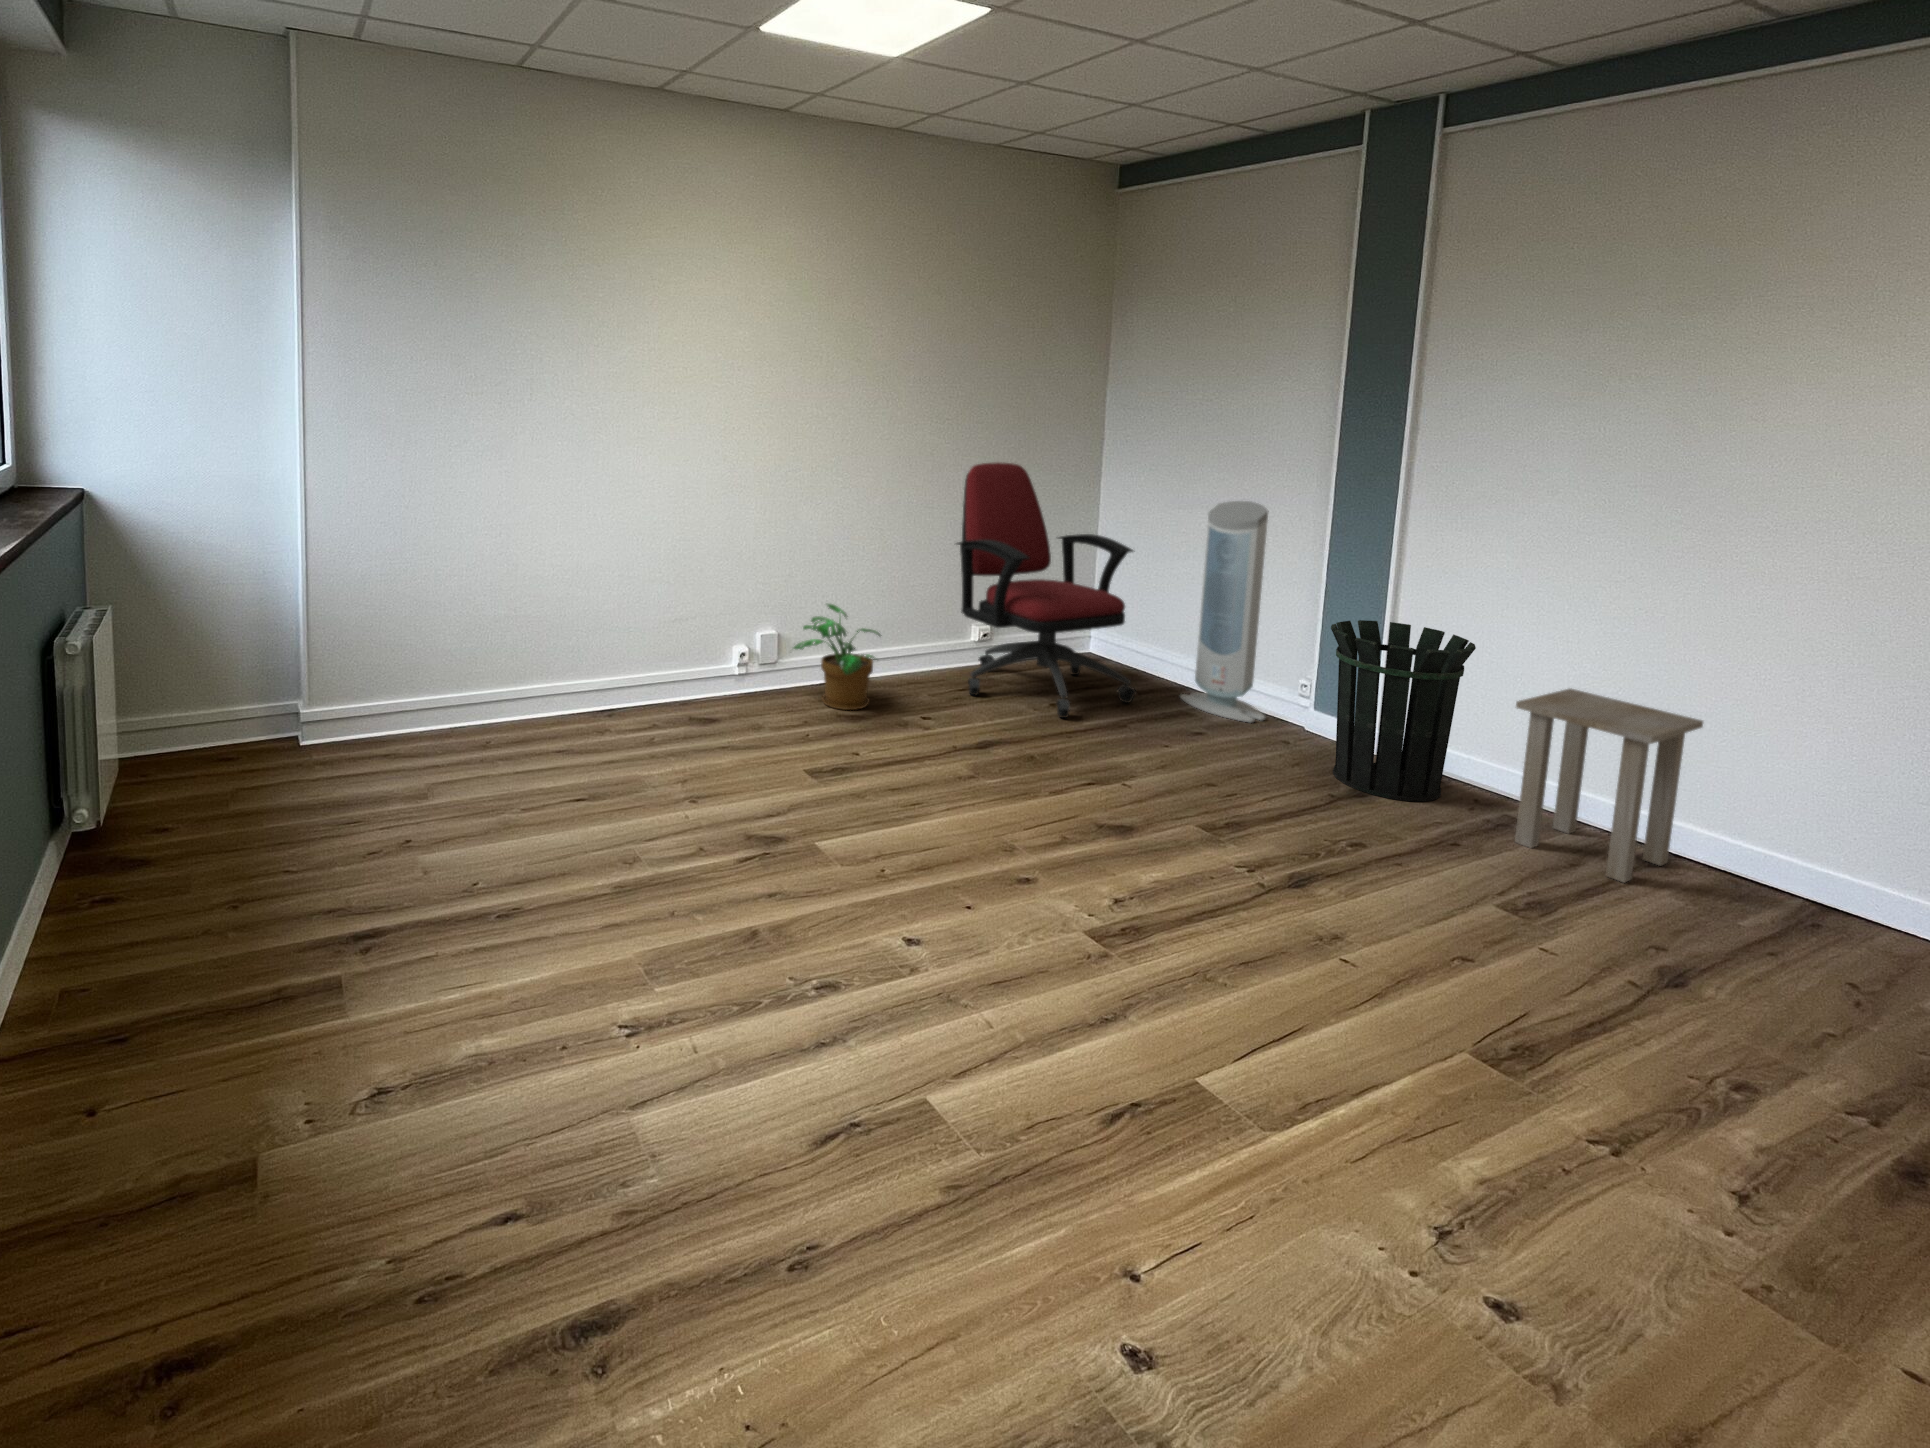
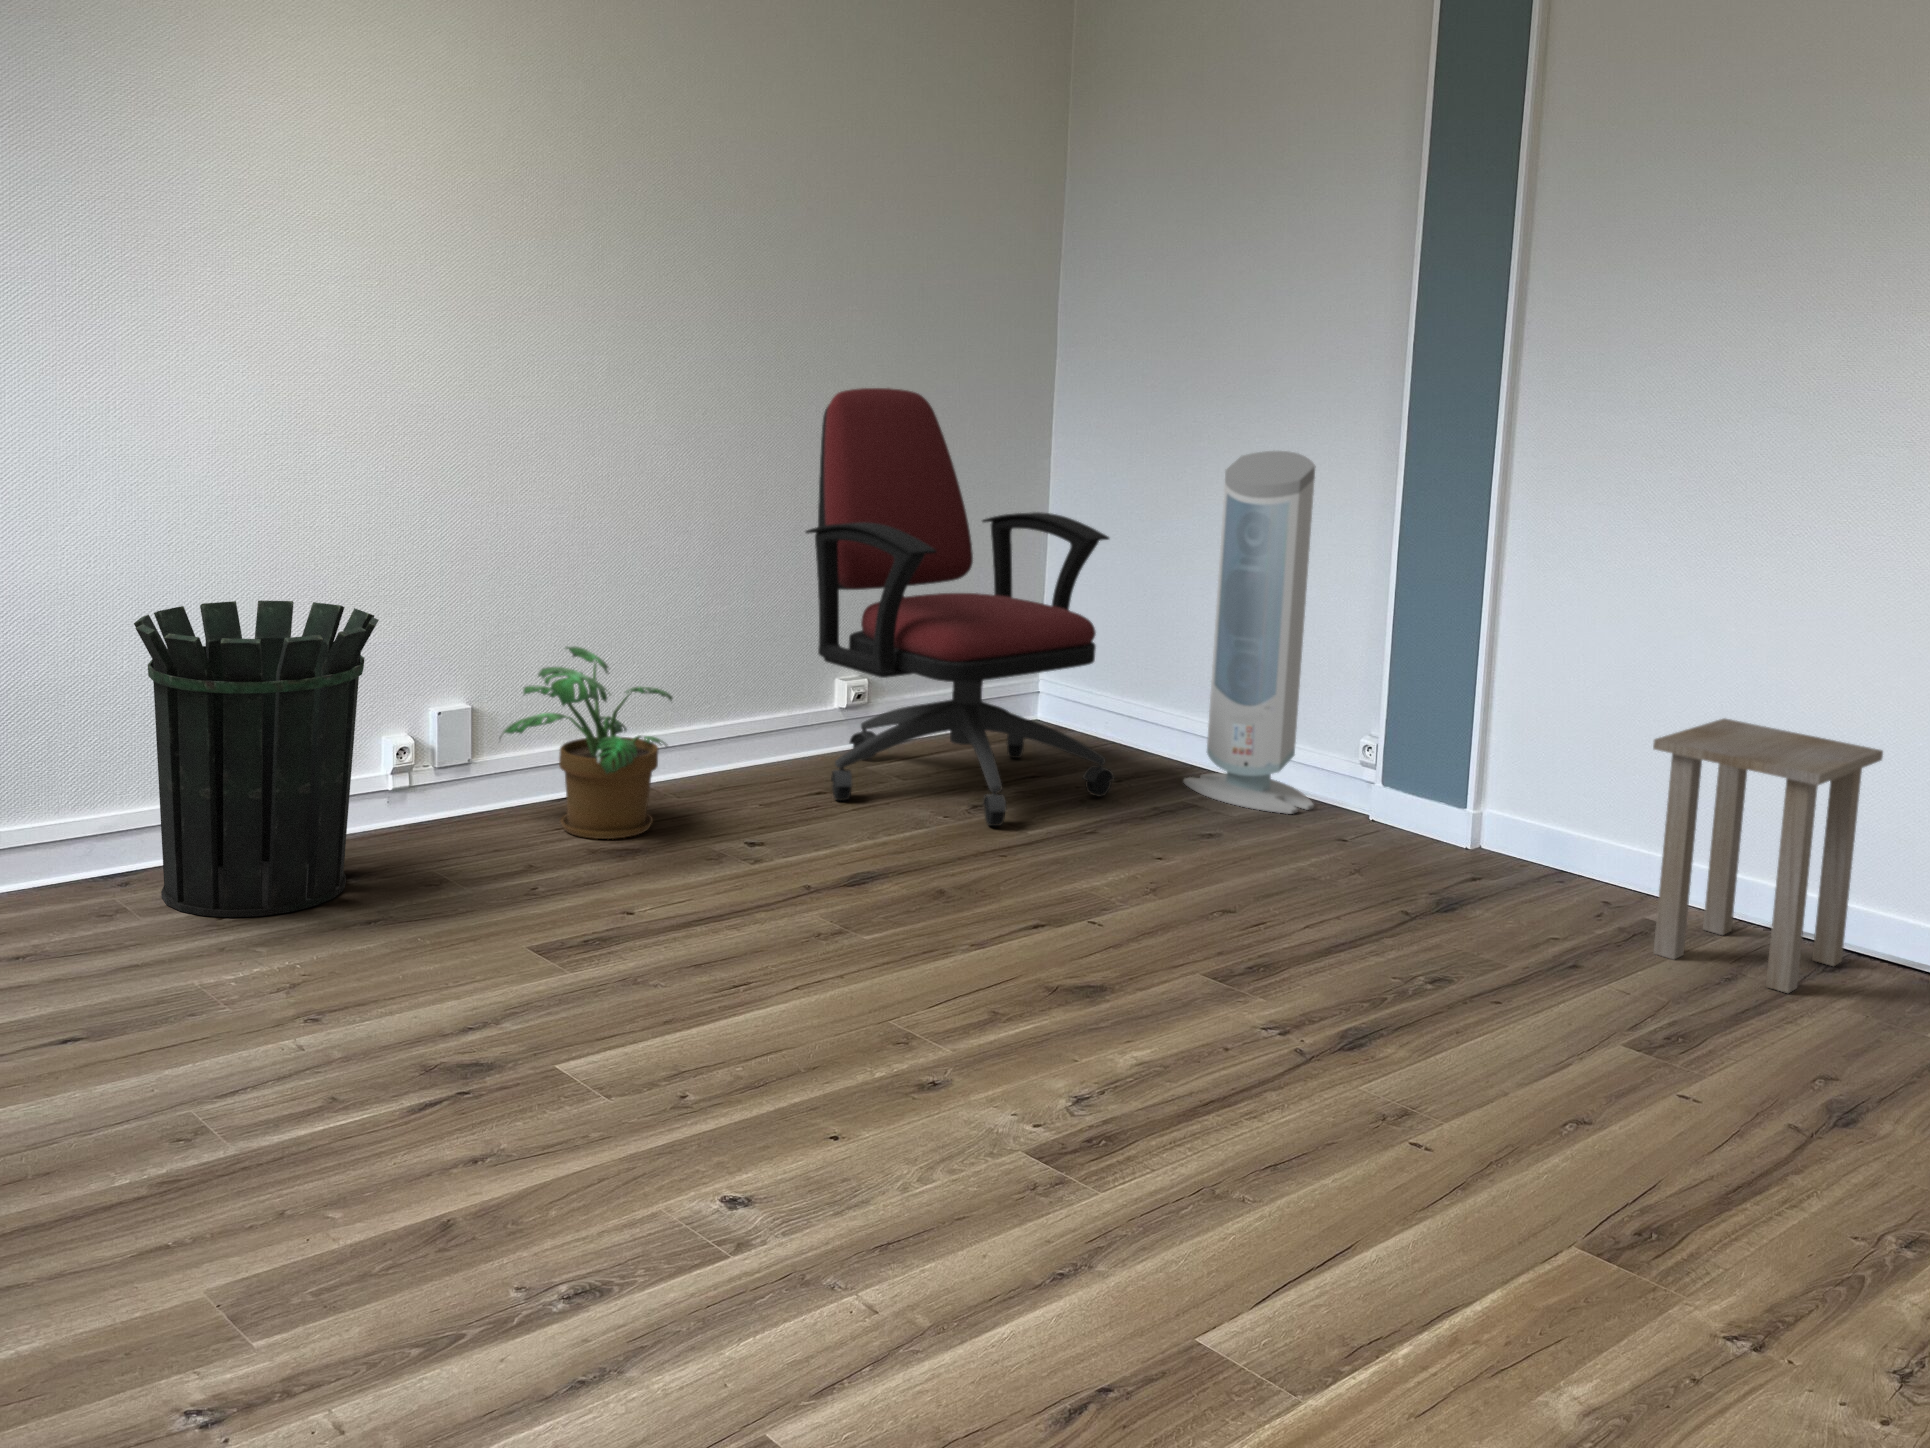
waste bin: present [1331,620,1476,802] -> present [134,601,379,917]

